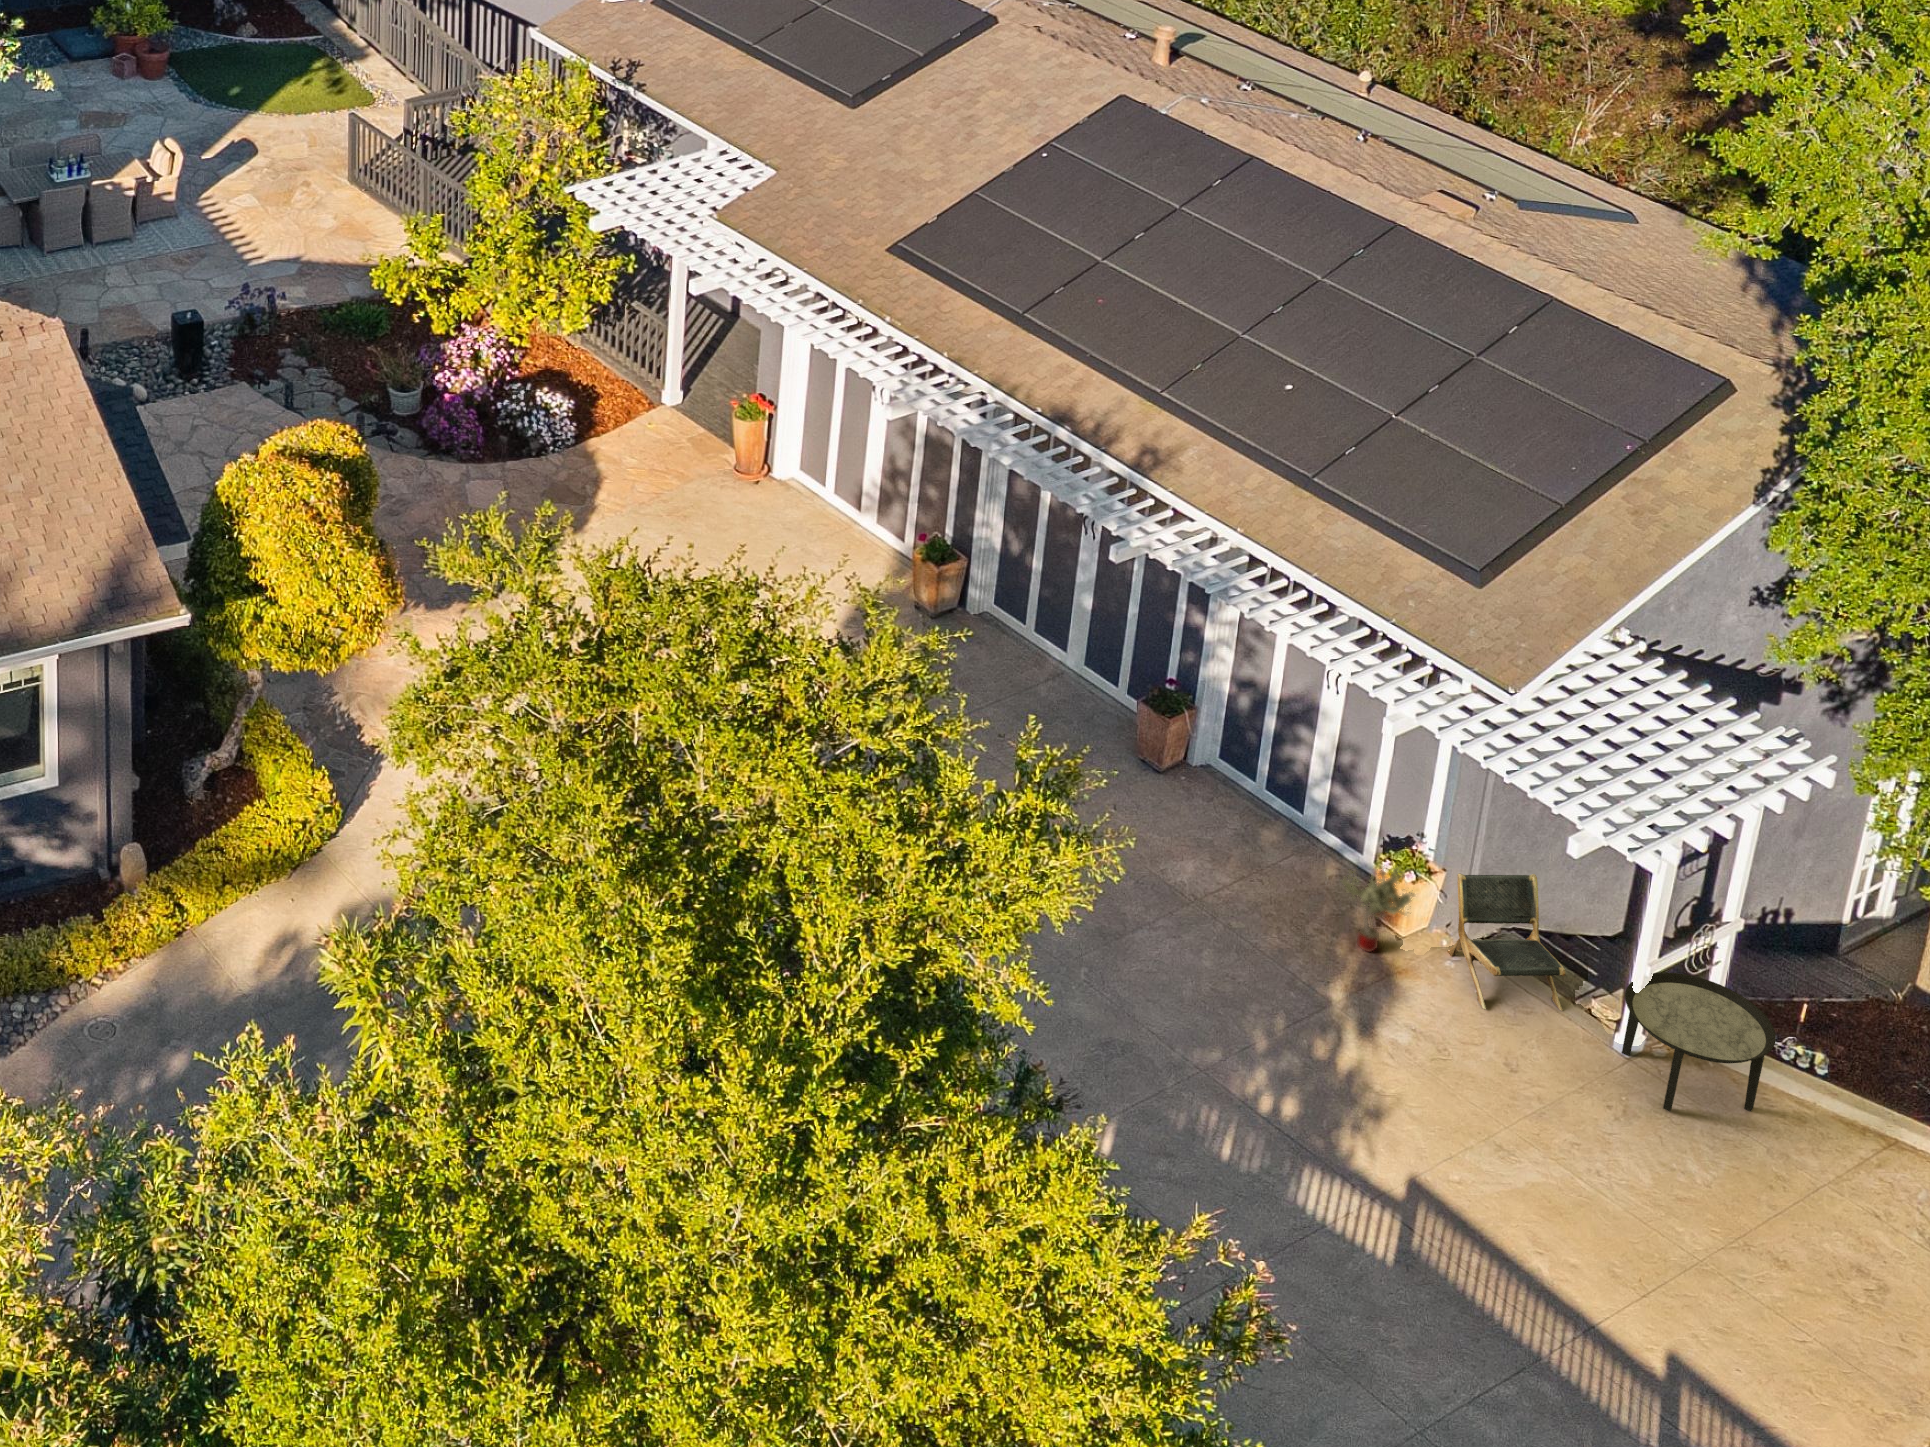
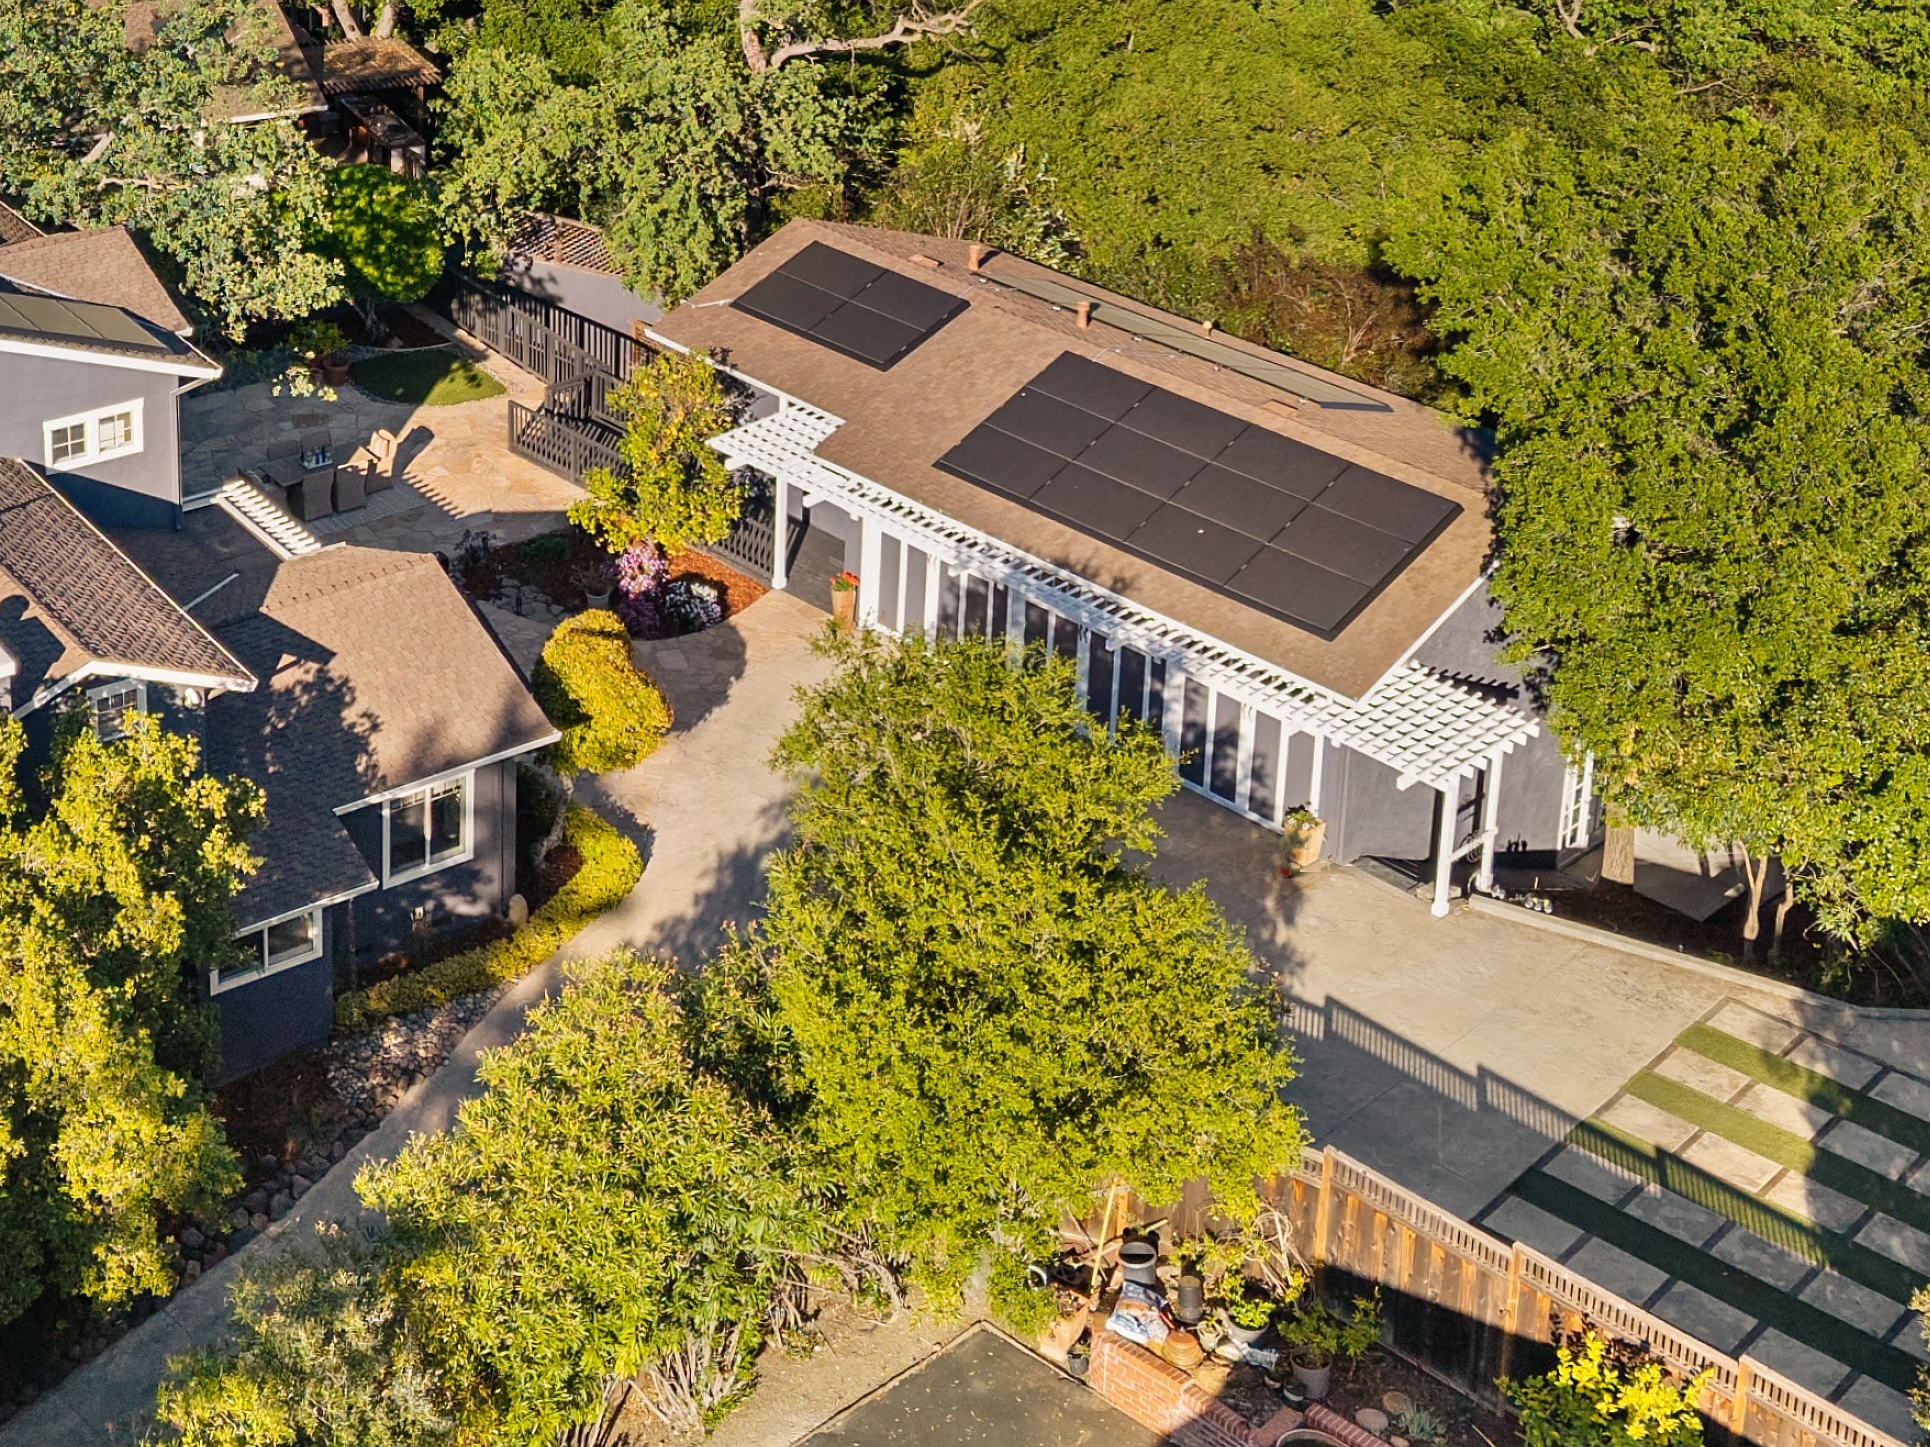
lounge chair: present [1448,873,1566,1011] -> none [1331,816,1402,901]
round table: present [1622,972,1776,1111] -> none [1437,862,1522,942]

